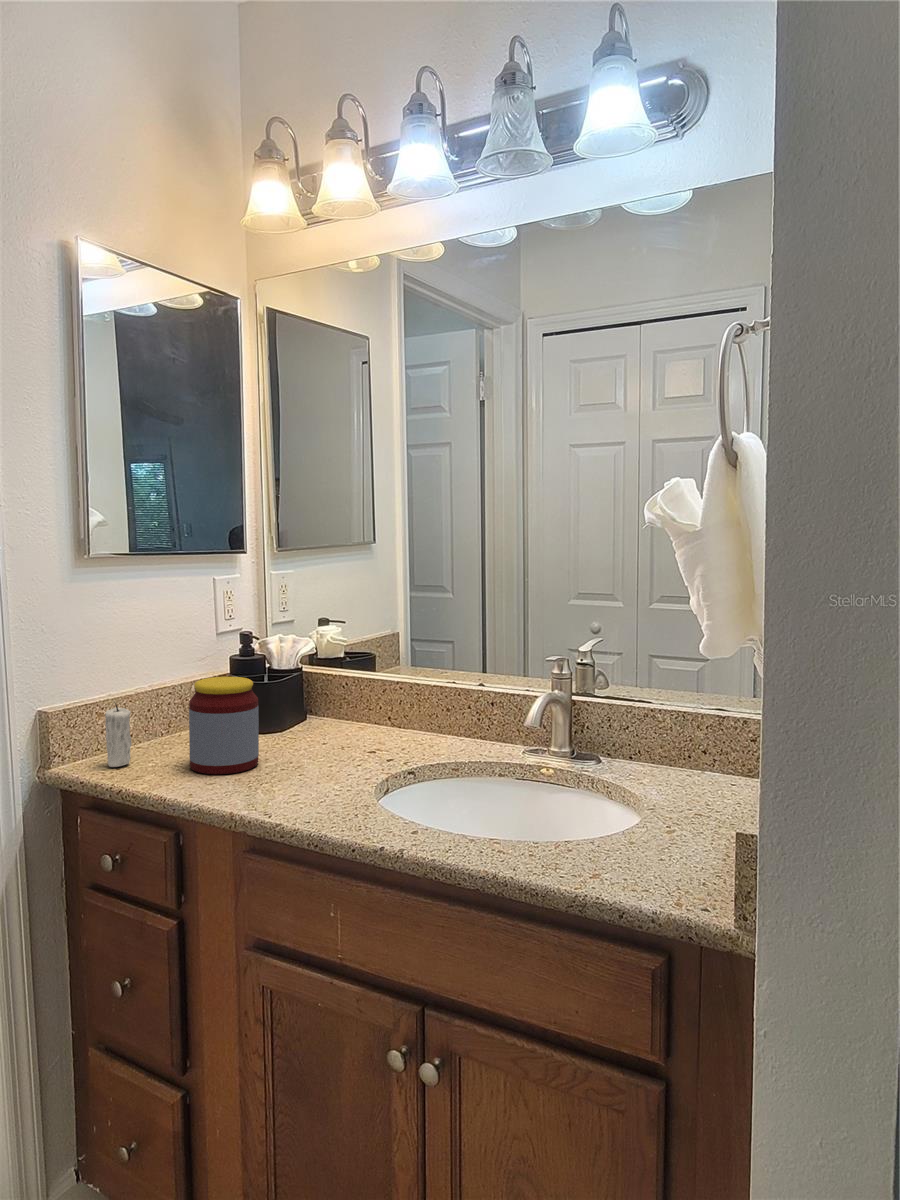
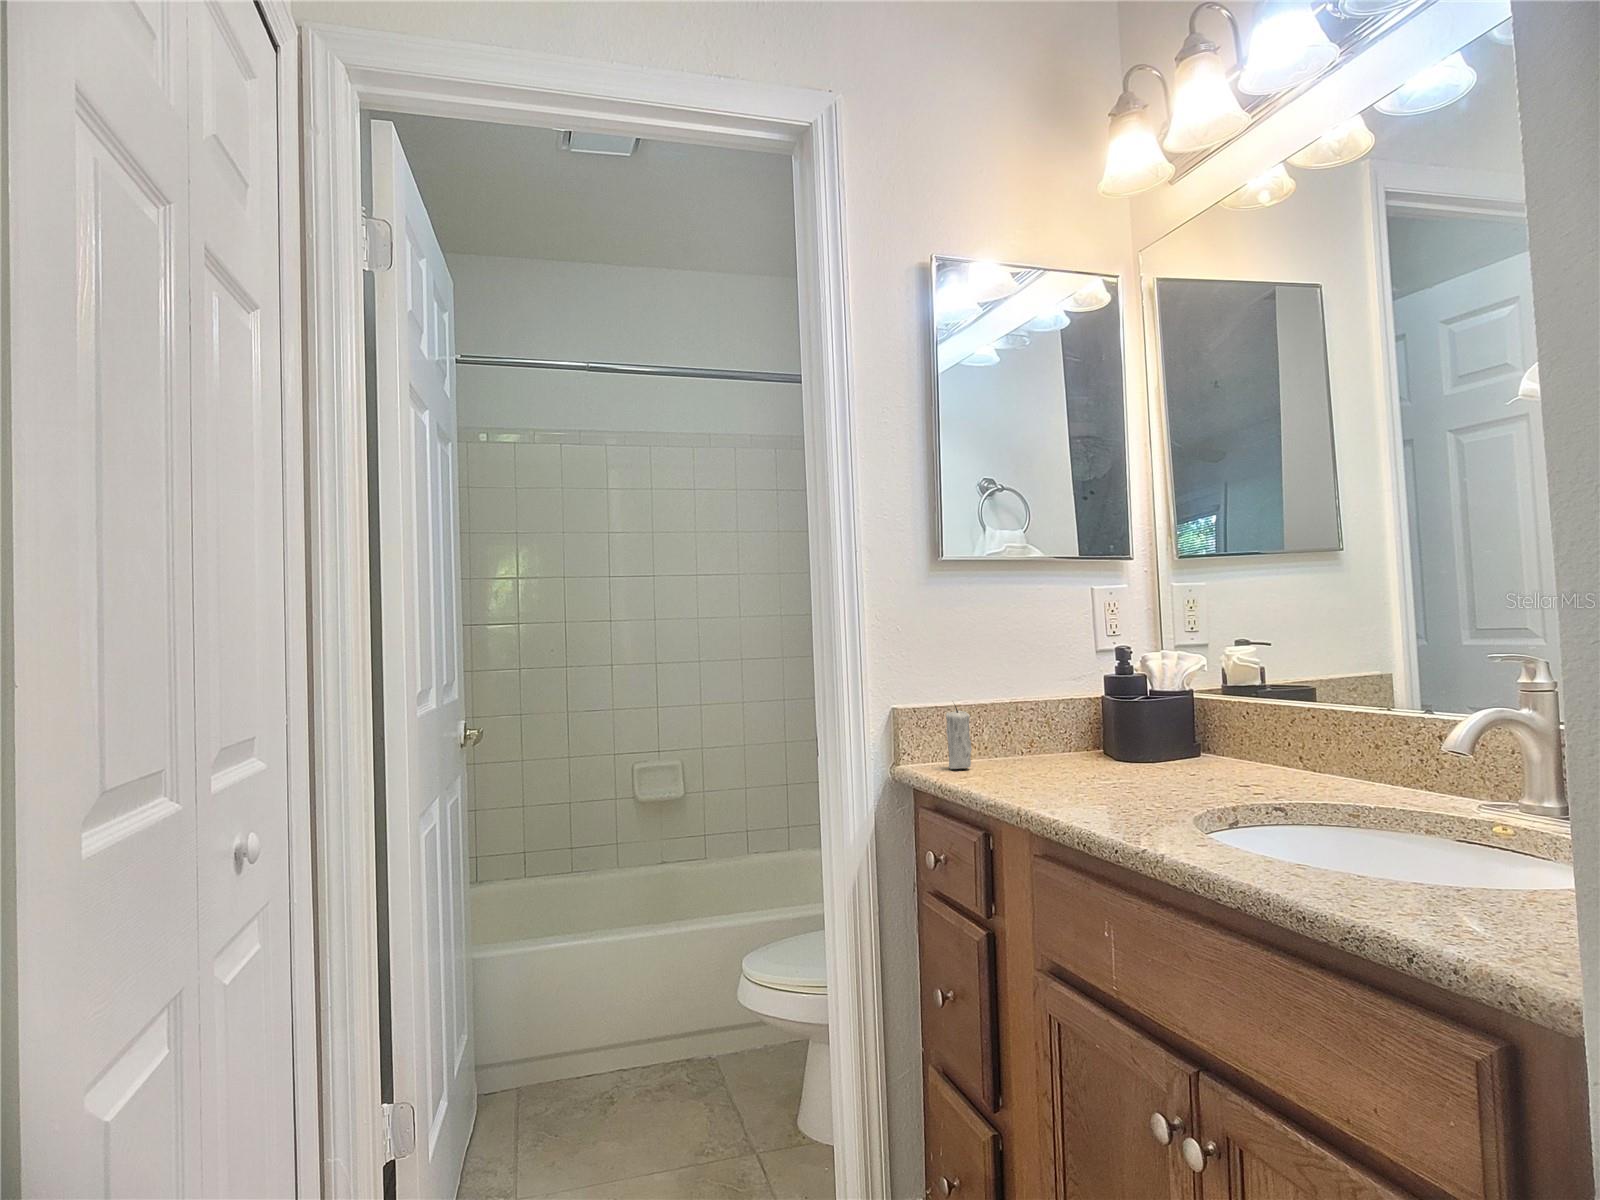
jar: present [189,677,259,774] -> none [1017,682,1095,783]

